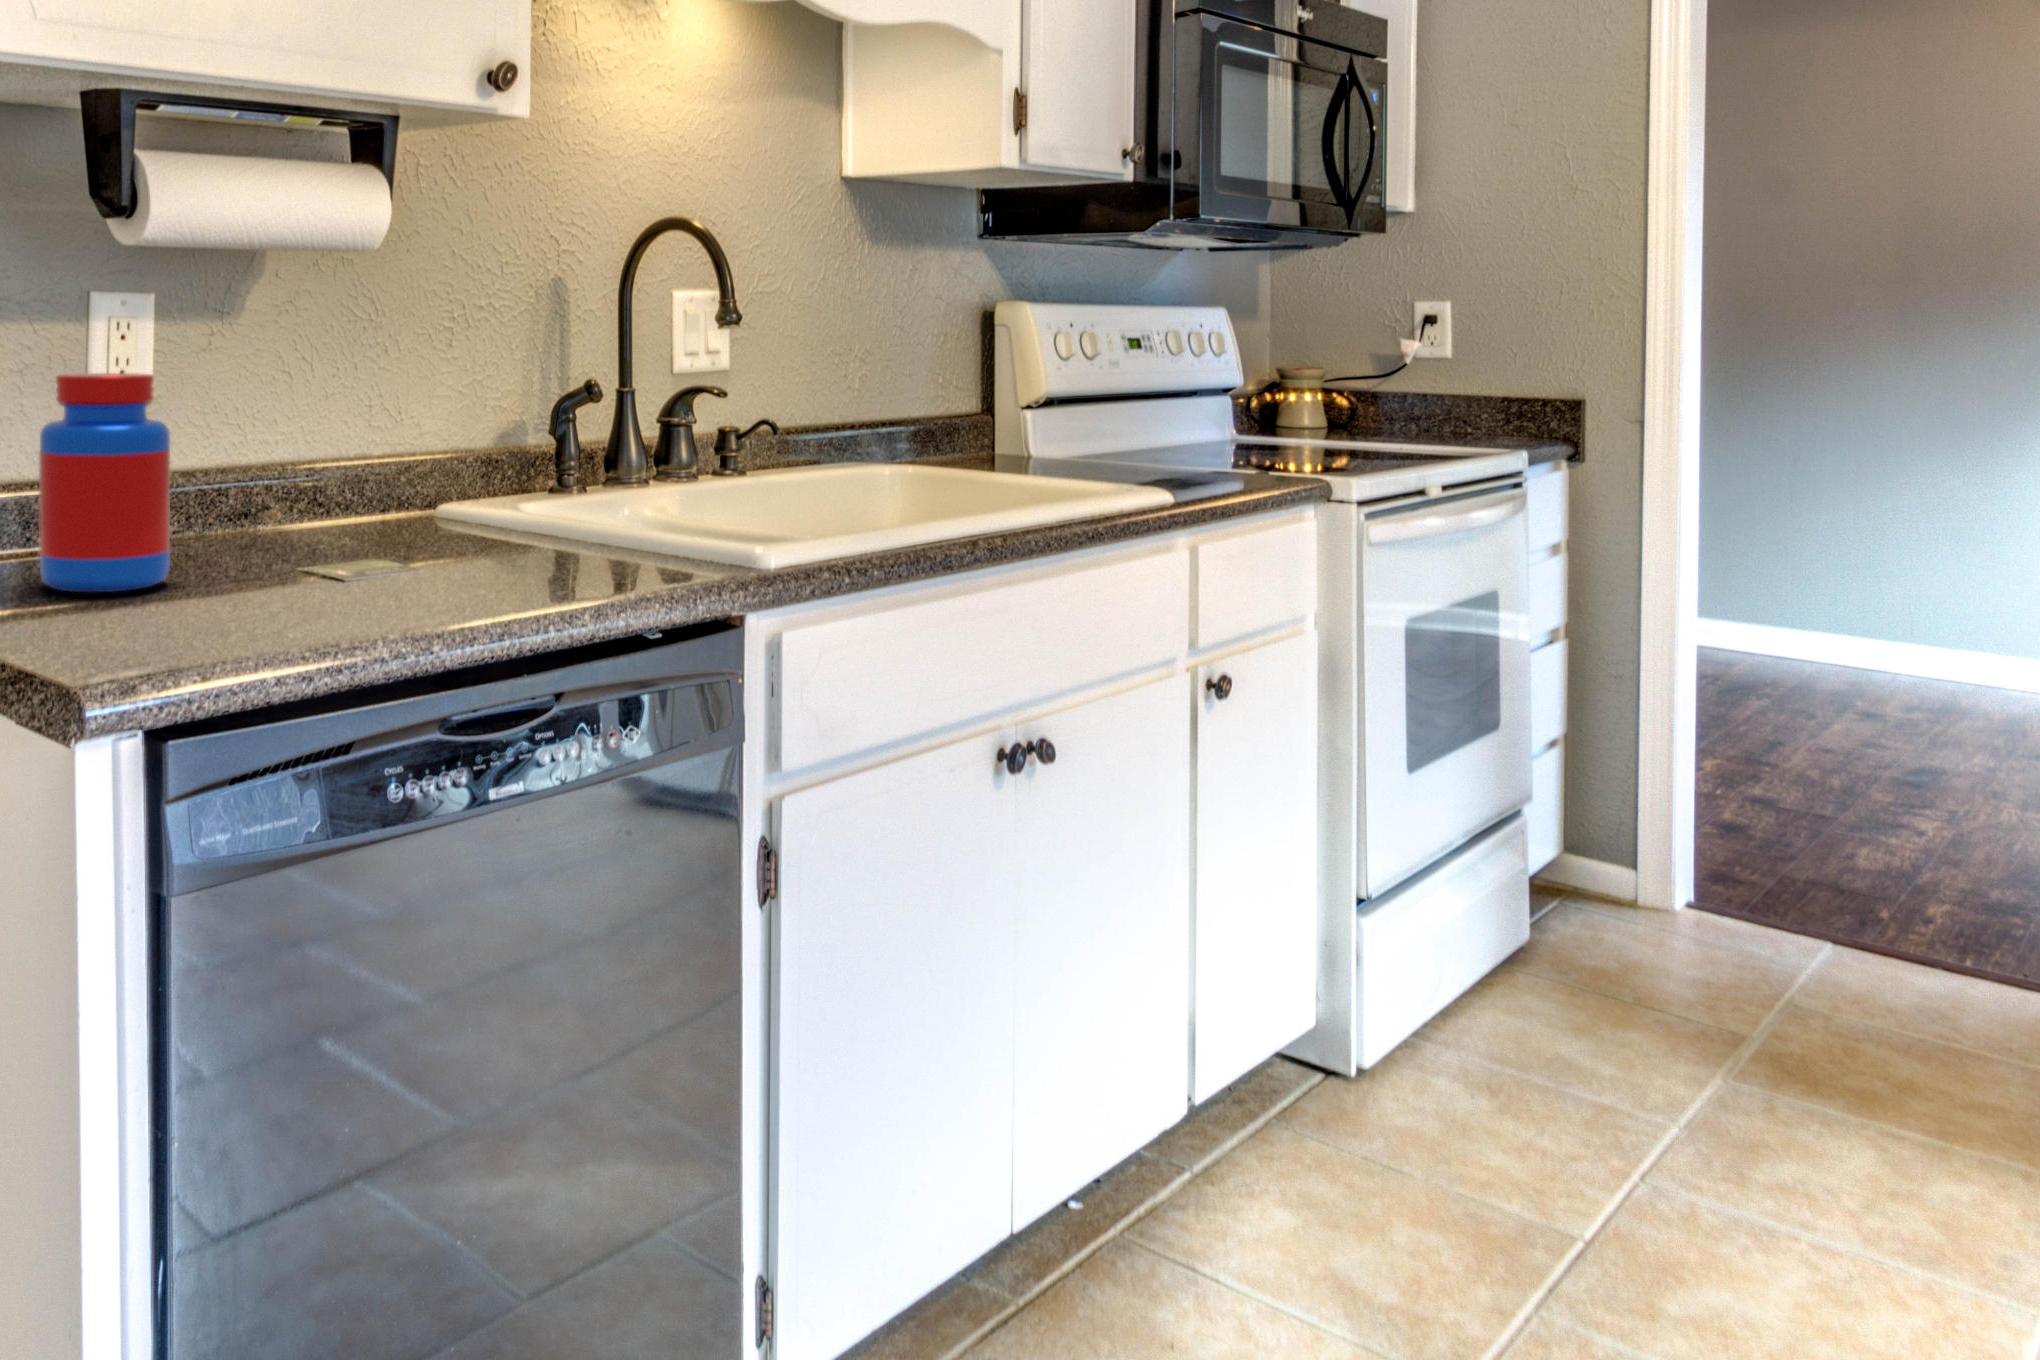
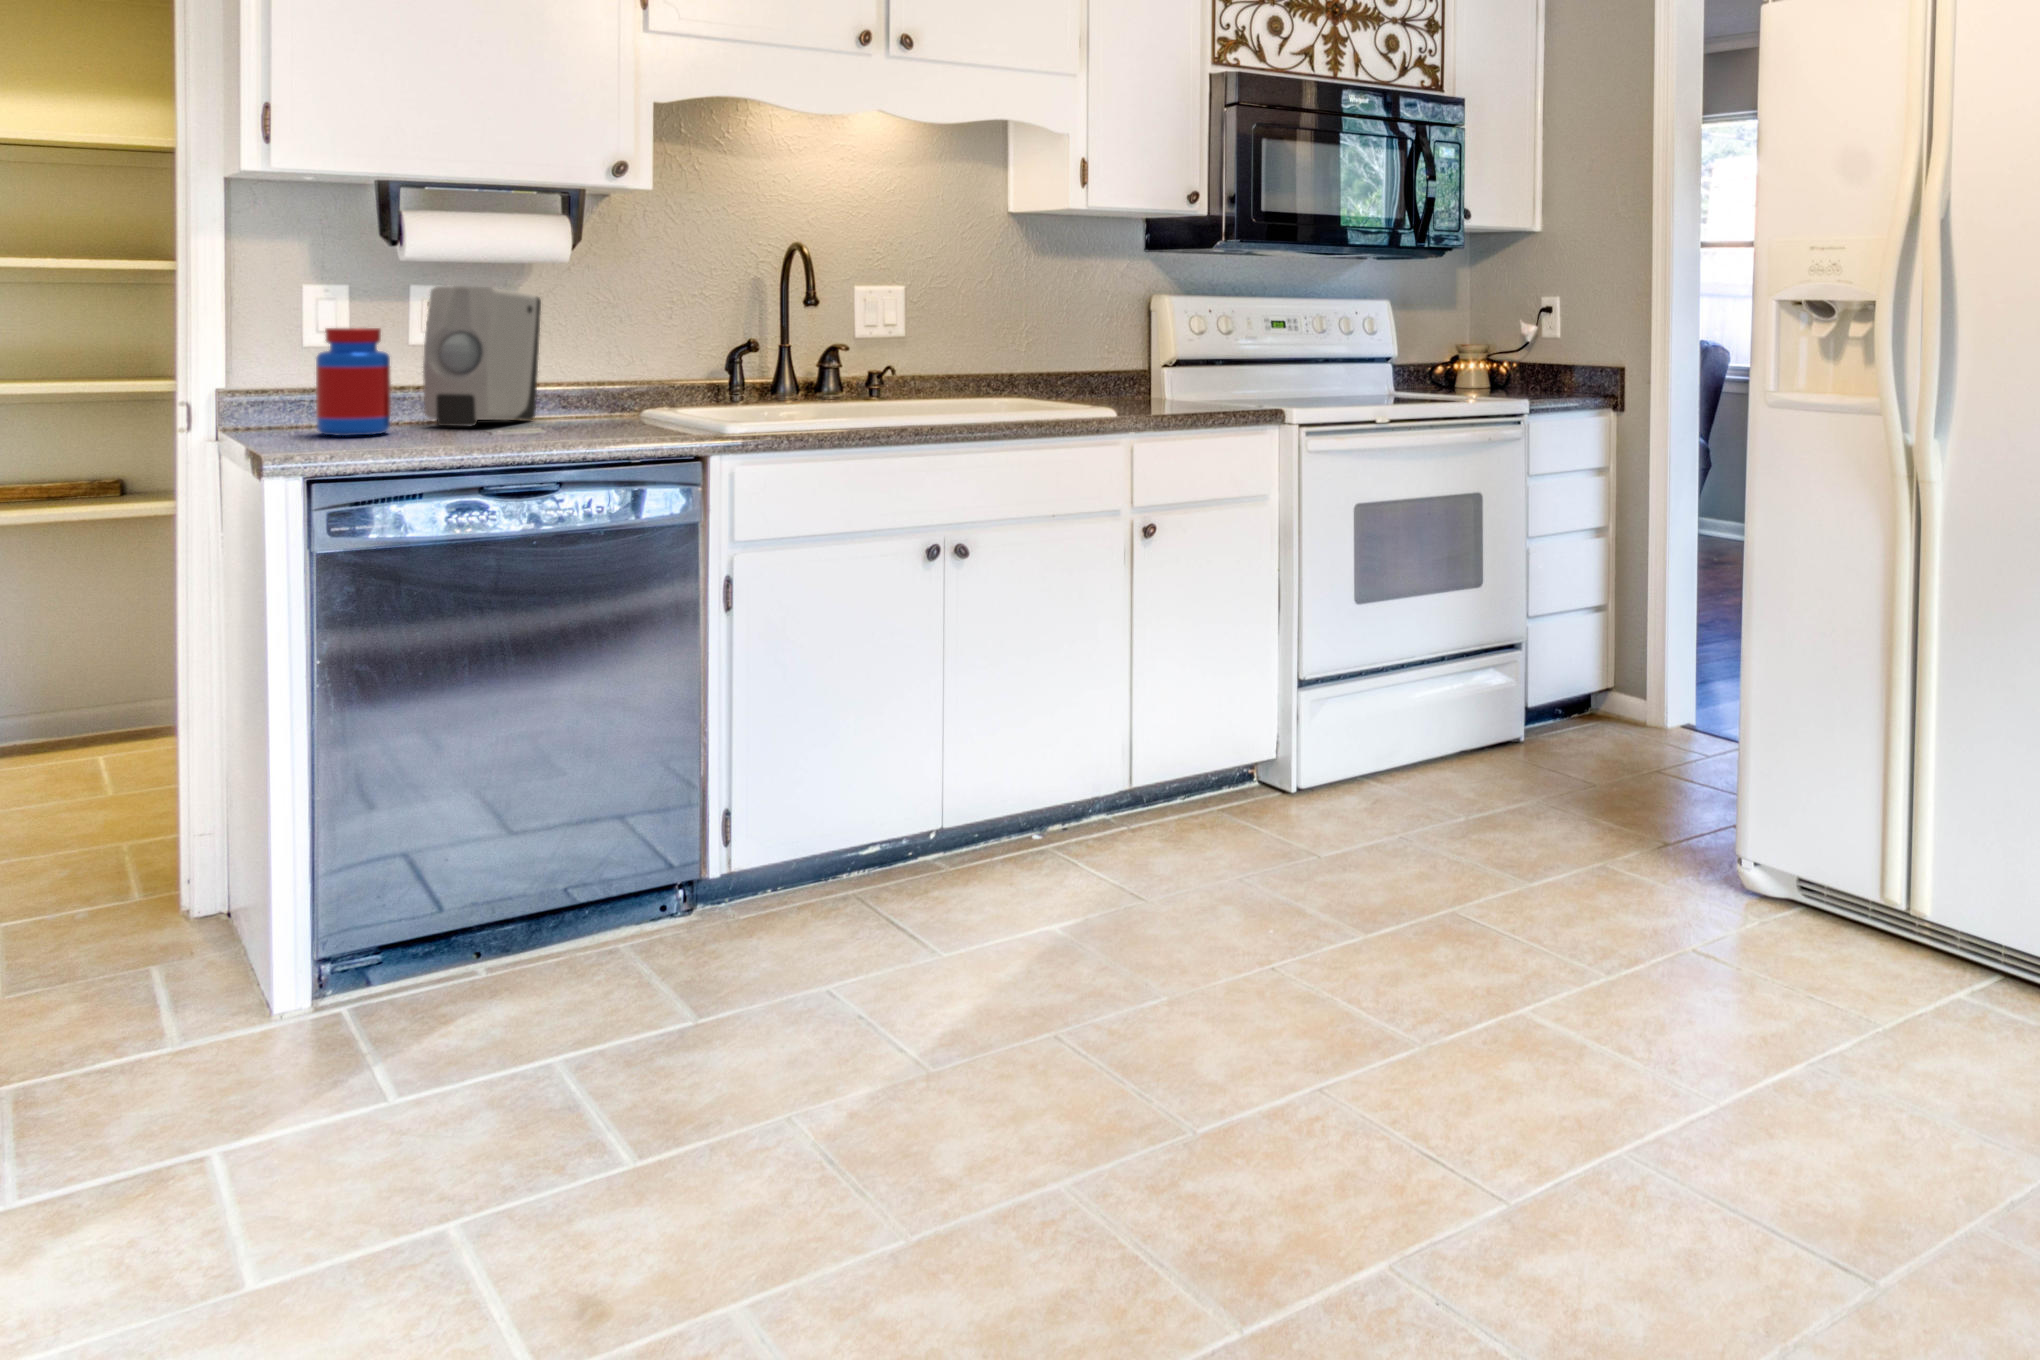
soap dispenser: none [187,292,338,558] -> present [423,286,541,426]

